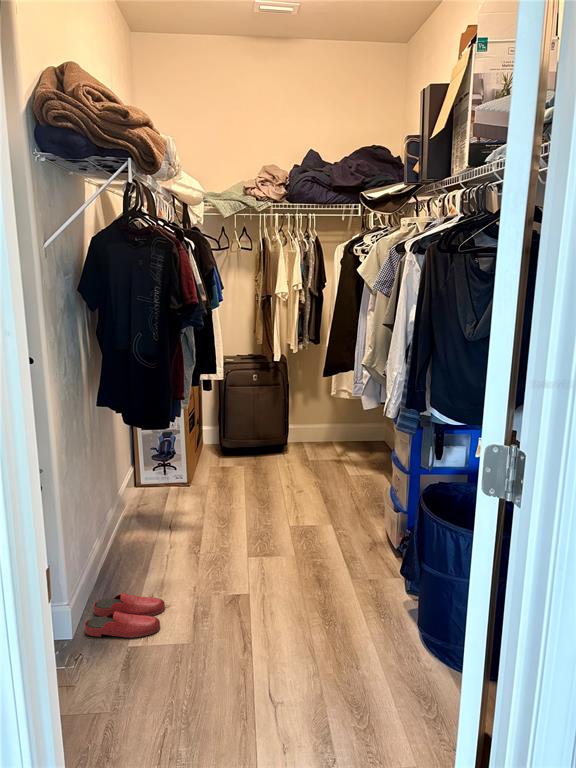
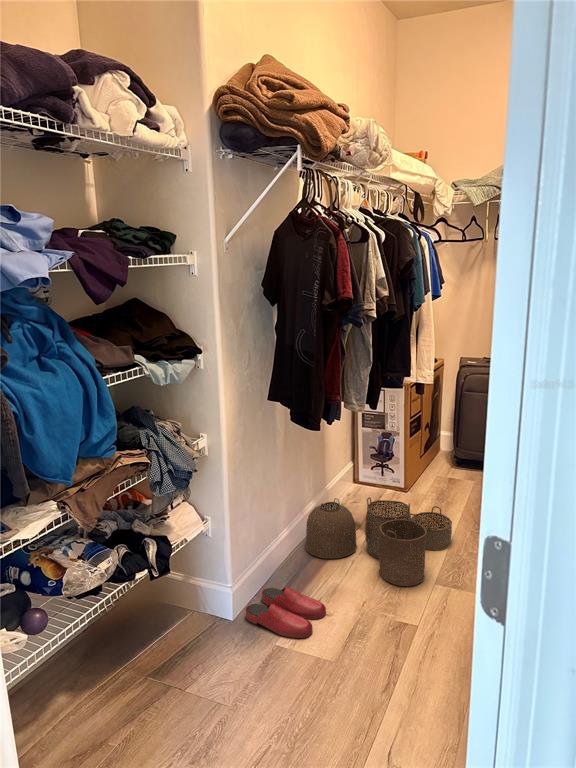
woven basket: none [114,492,246,566] -> present [305,497,452,586]

